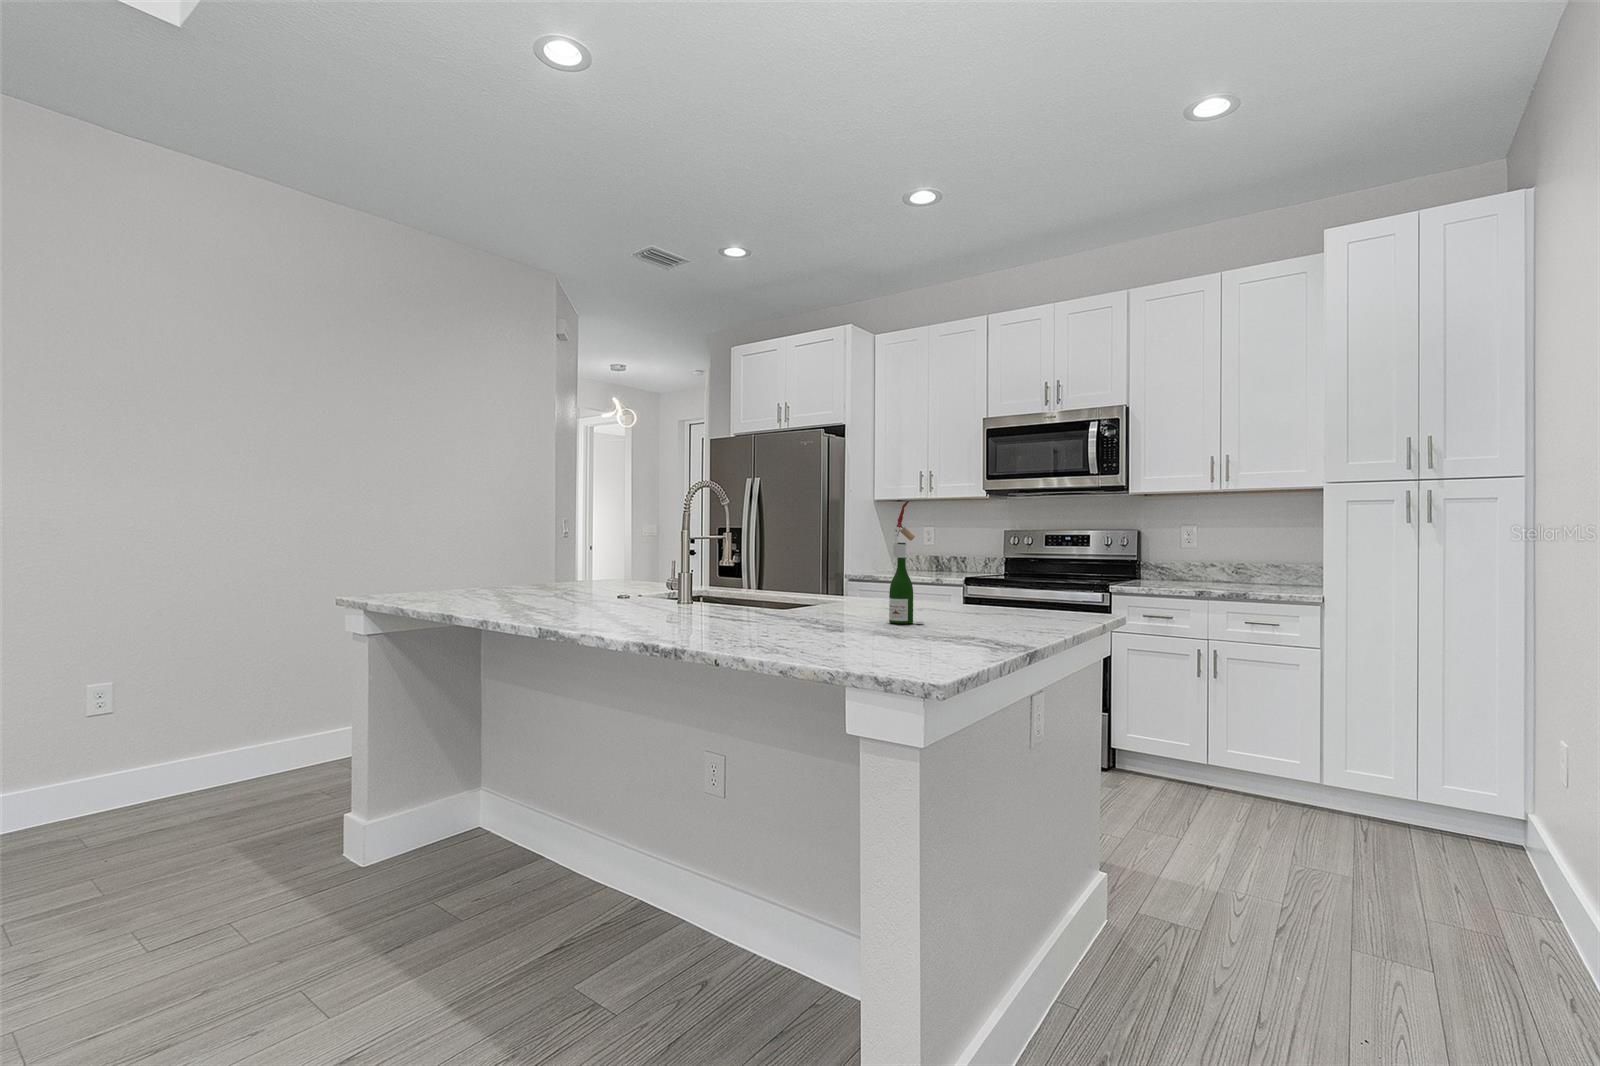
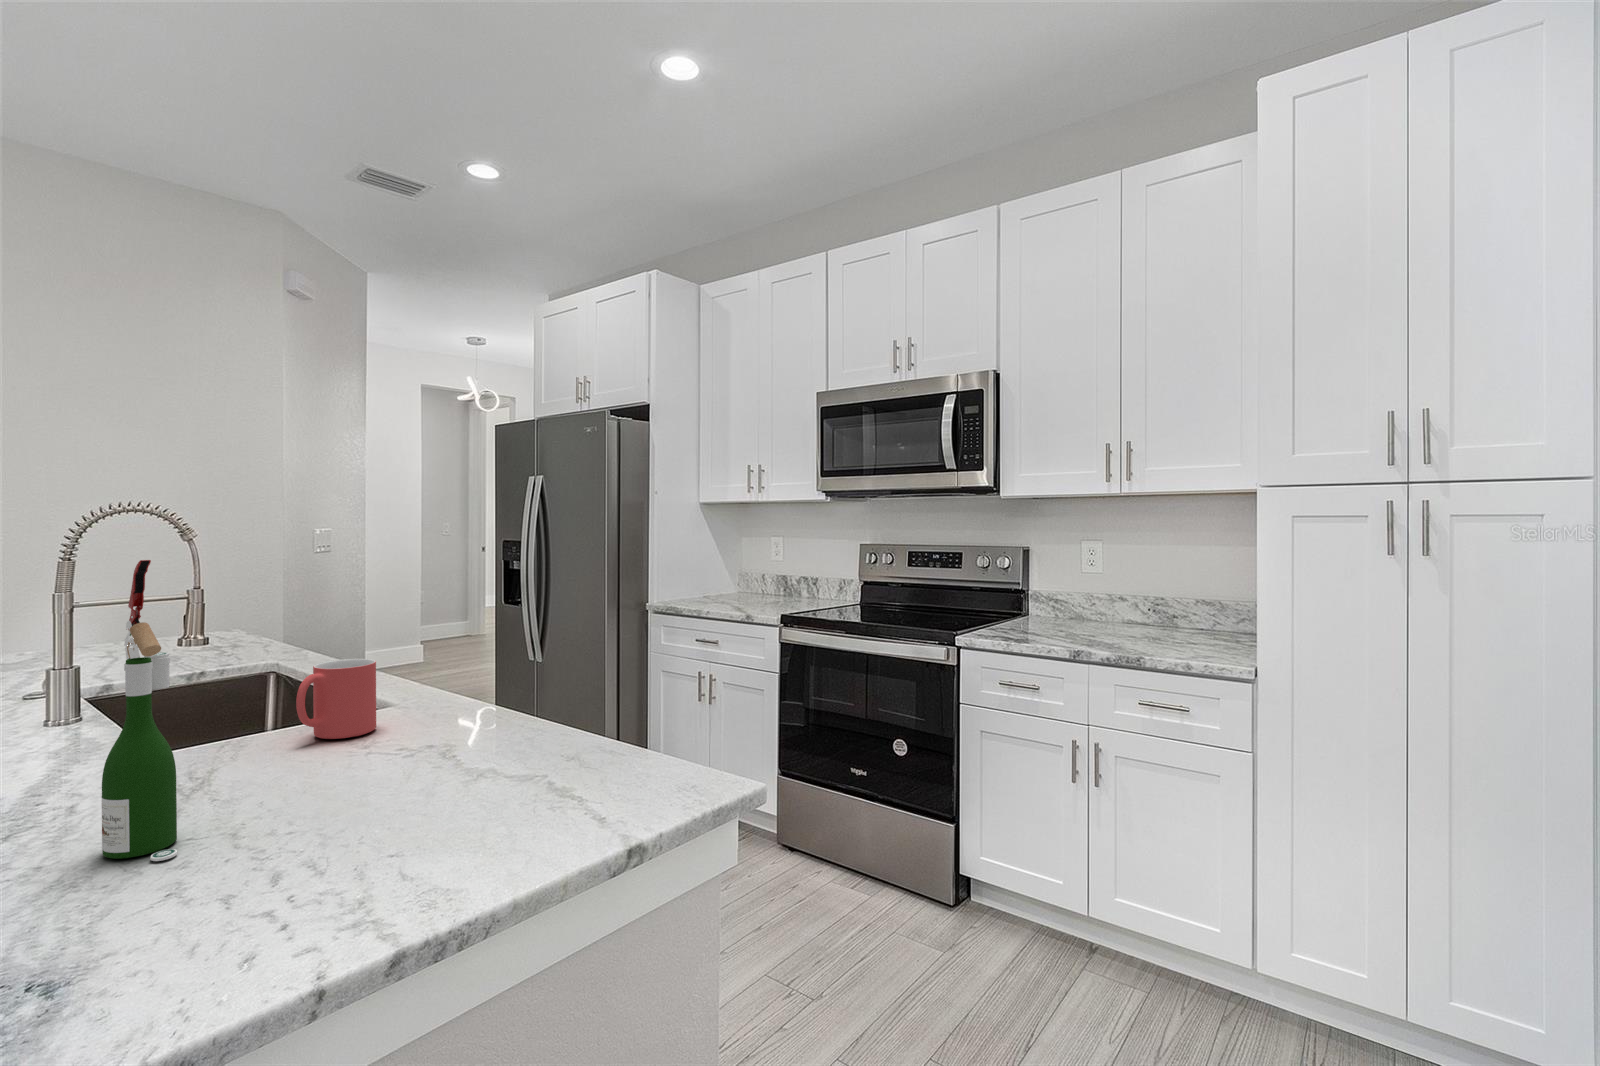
mug: none [857,568,885,606] -> present [296,659,376,739]

